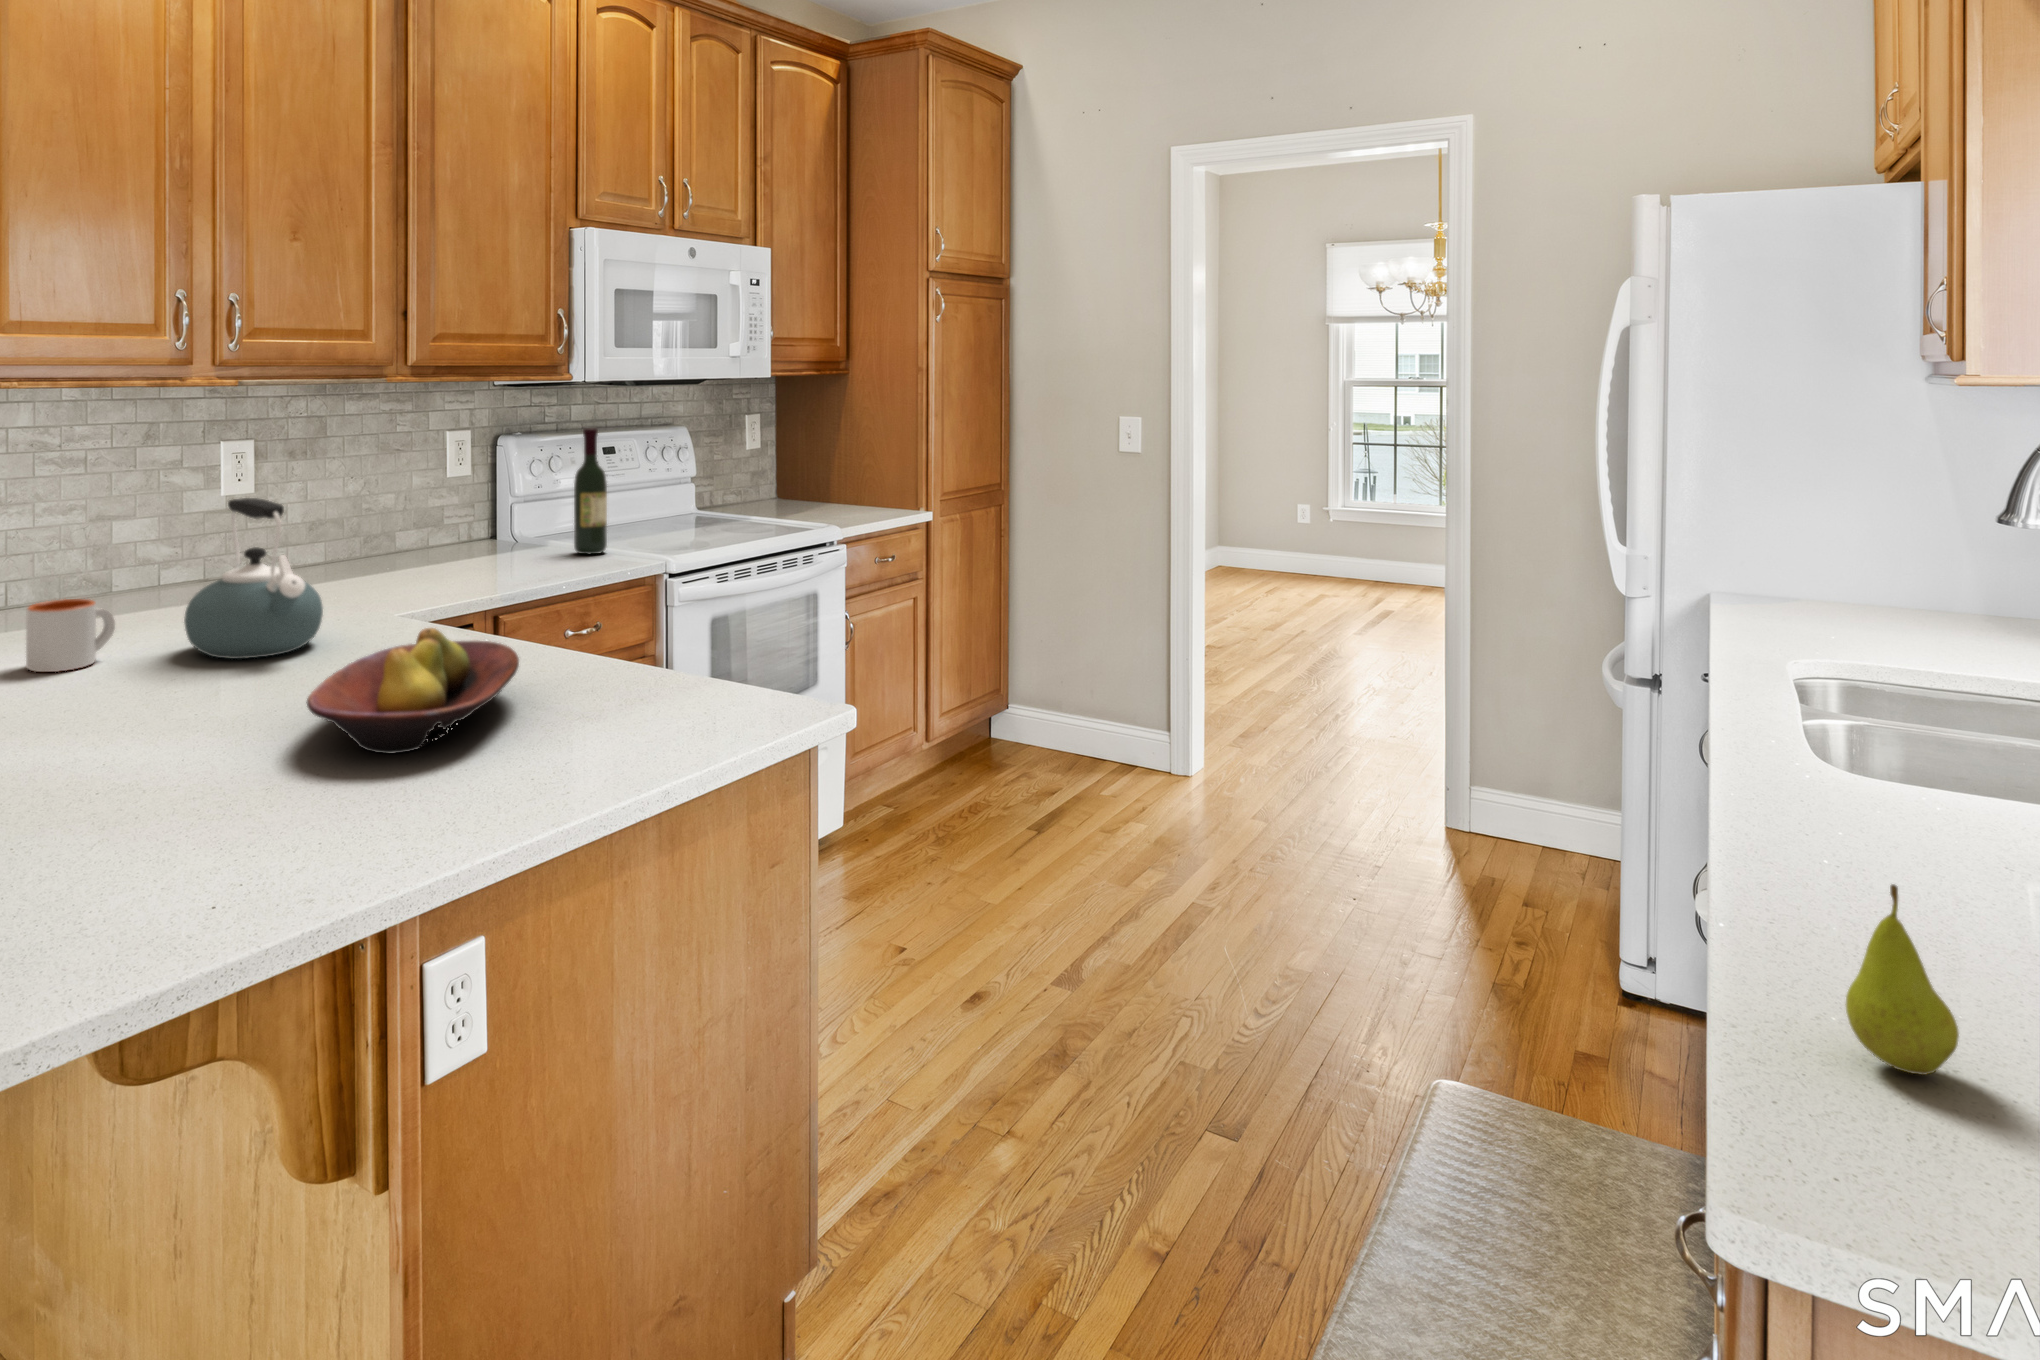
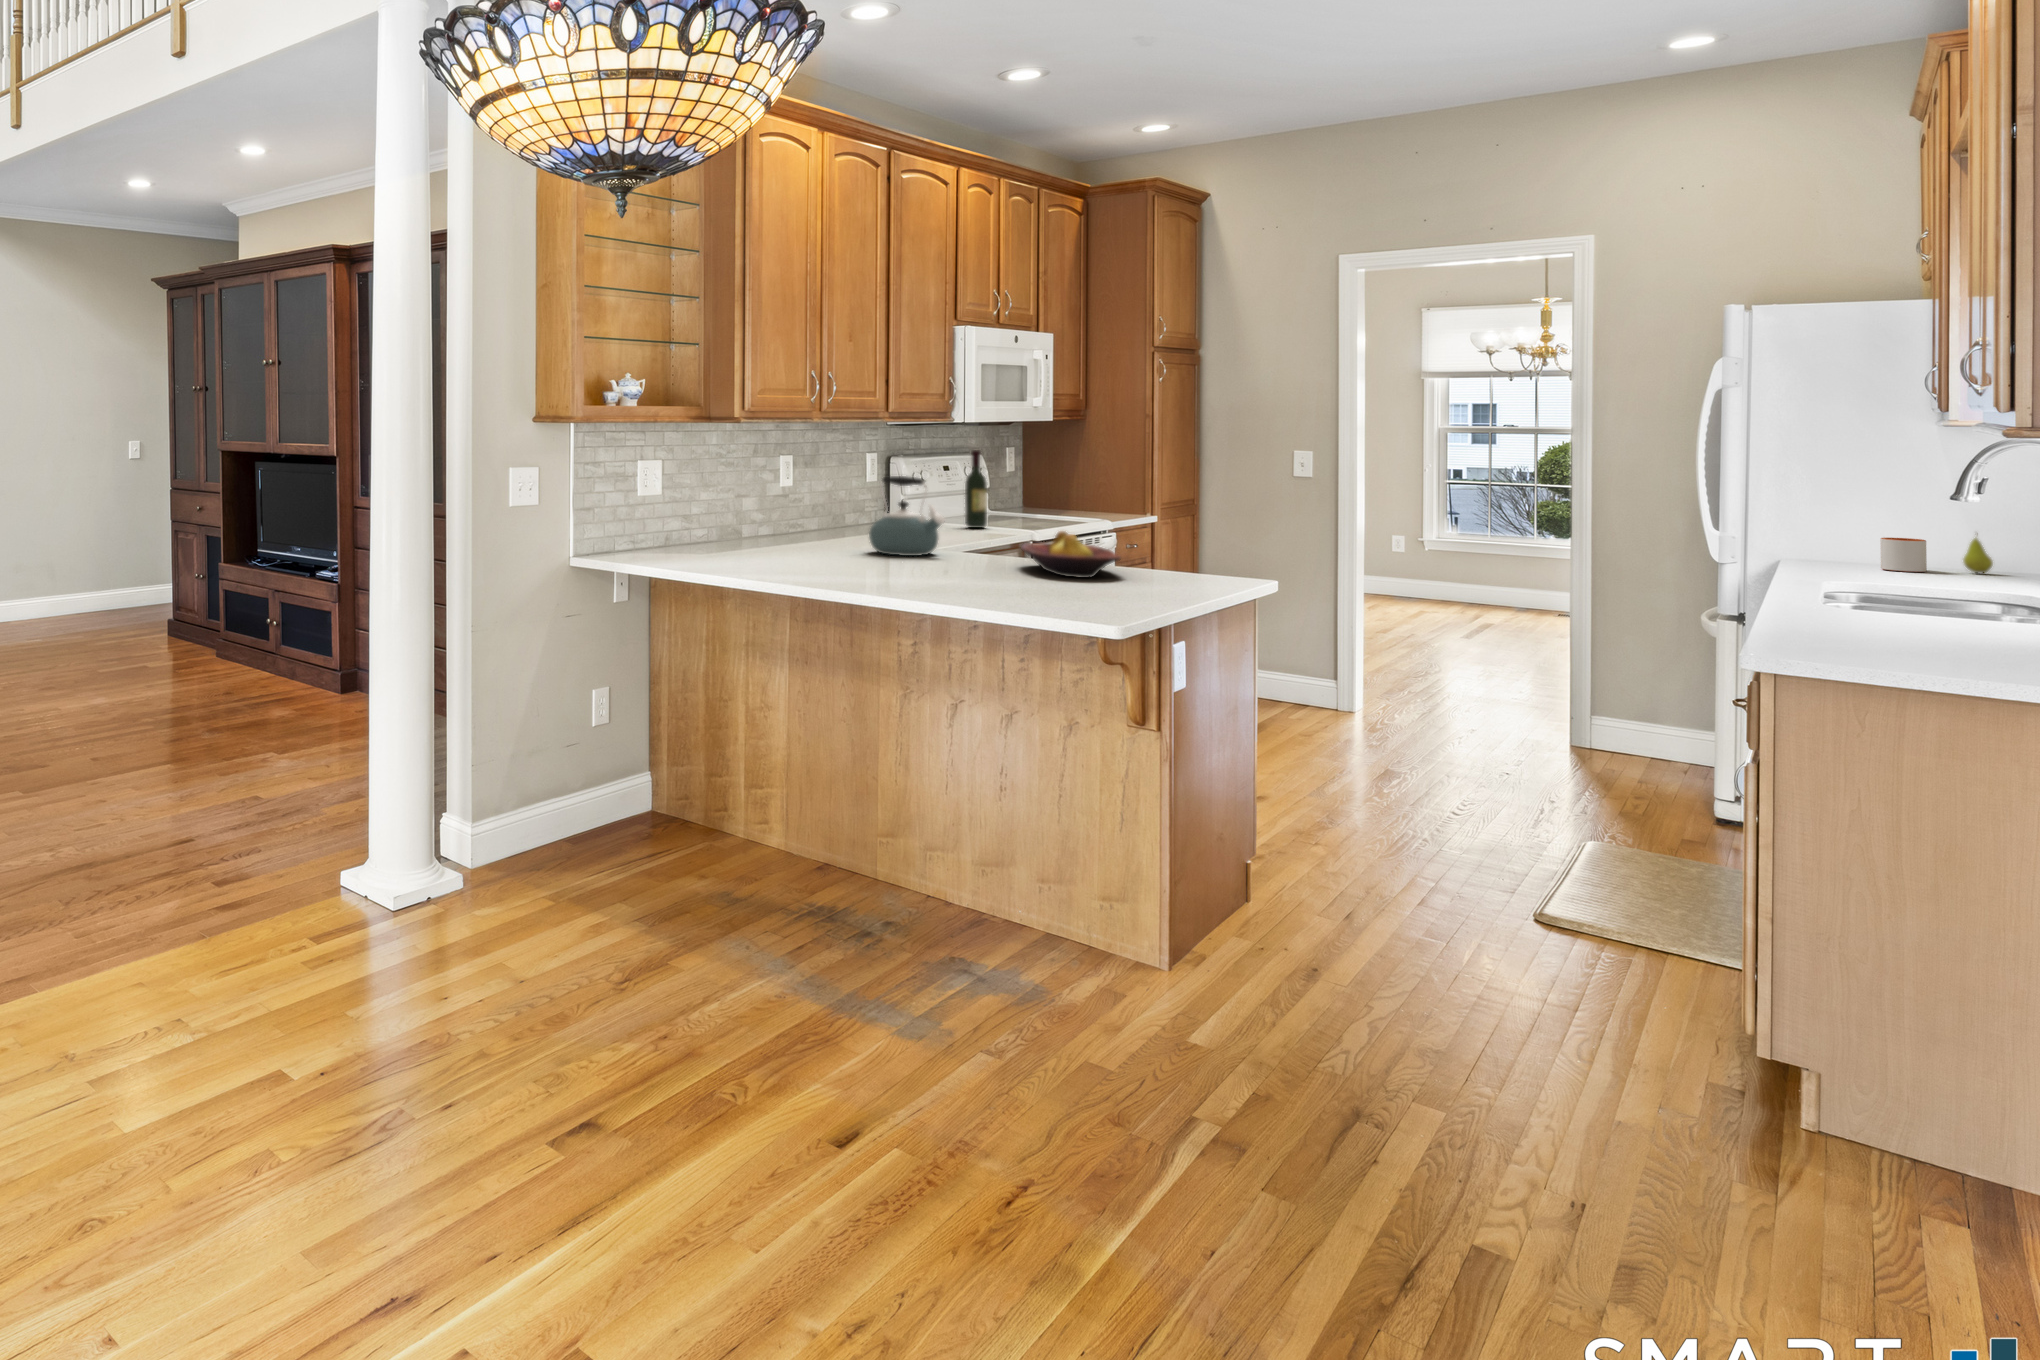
mug: present [26,599,115,672] -> present [1880,538,1927,572]
fruit: present [1845,884,1959,1075] -> present [1963,538,1993,573]

